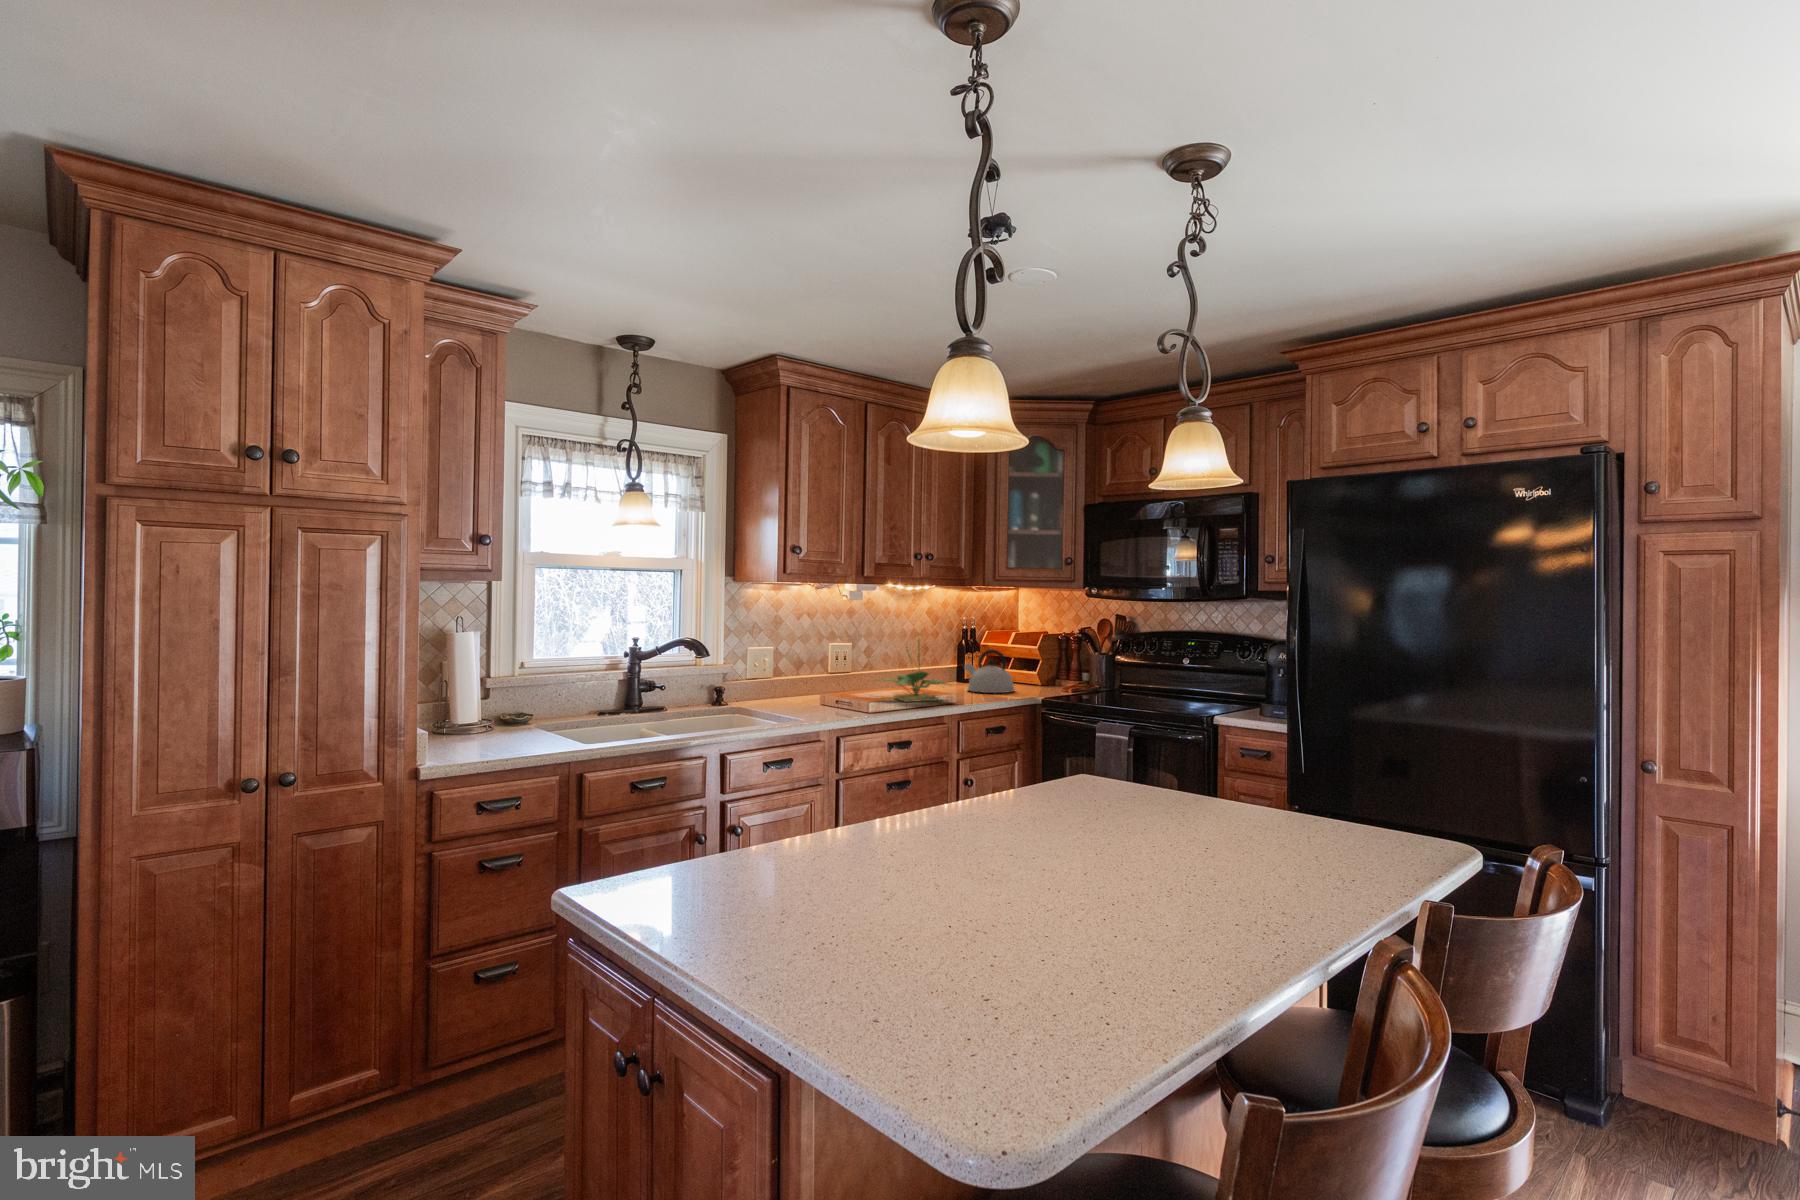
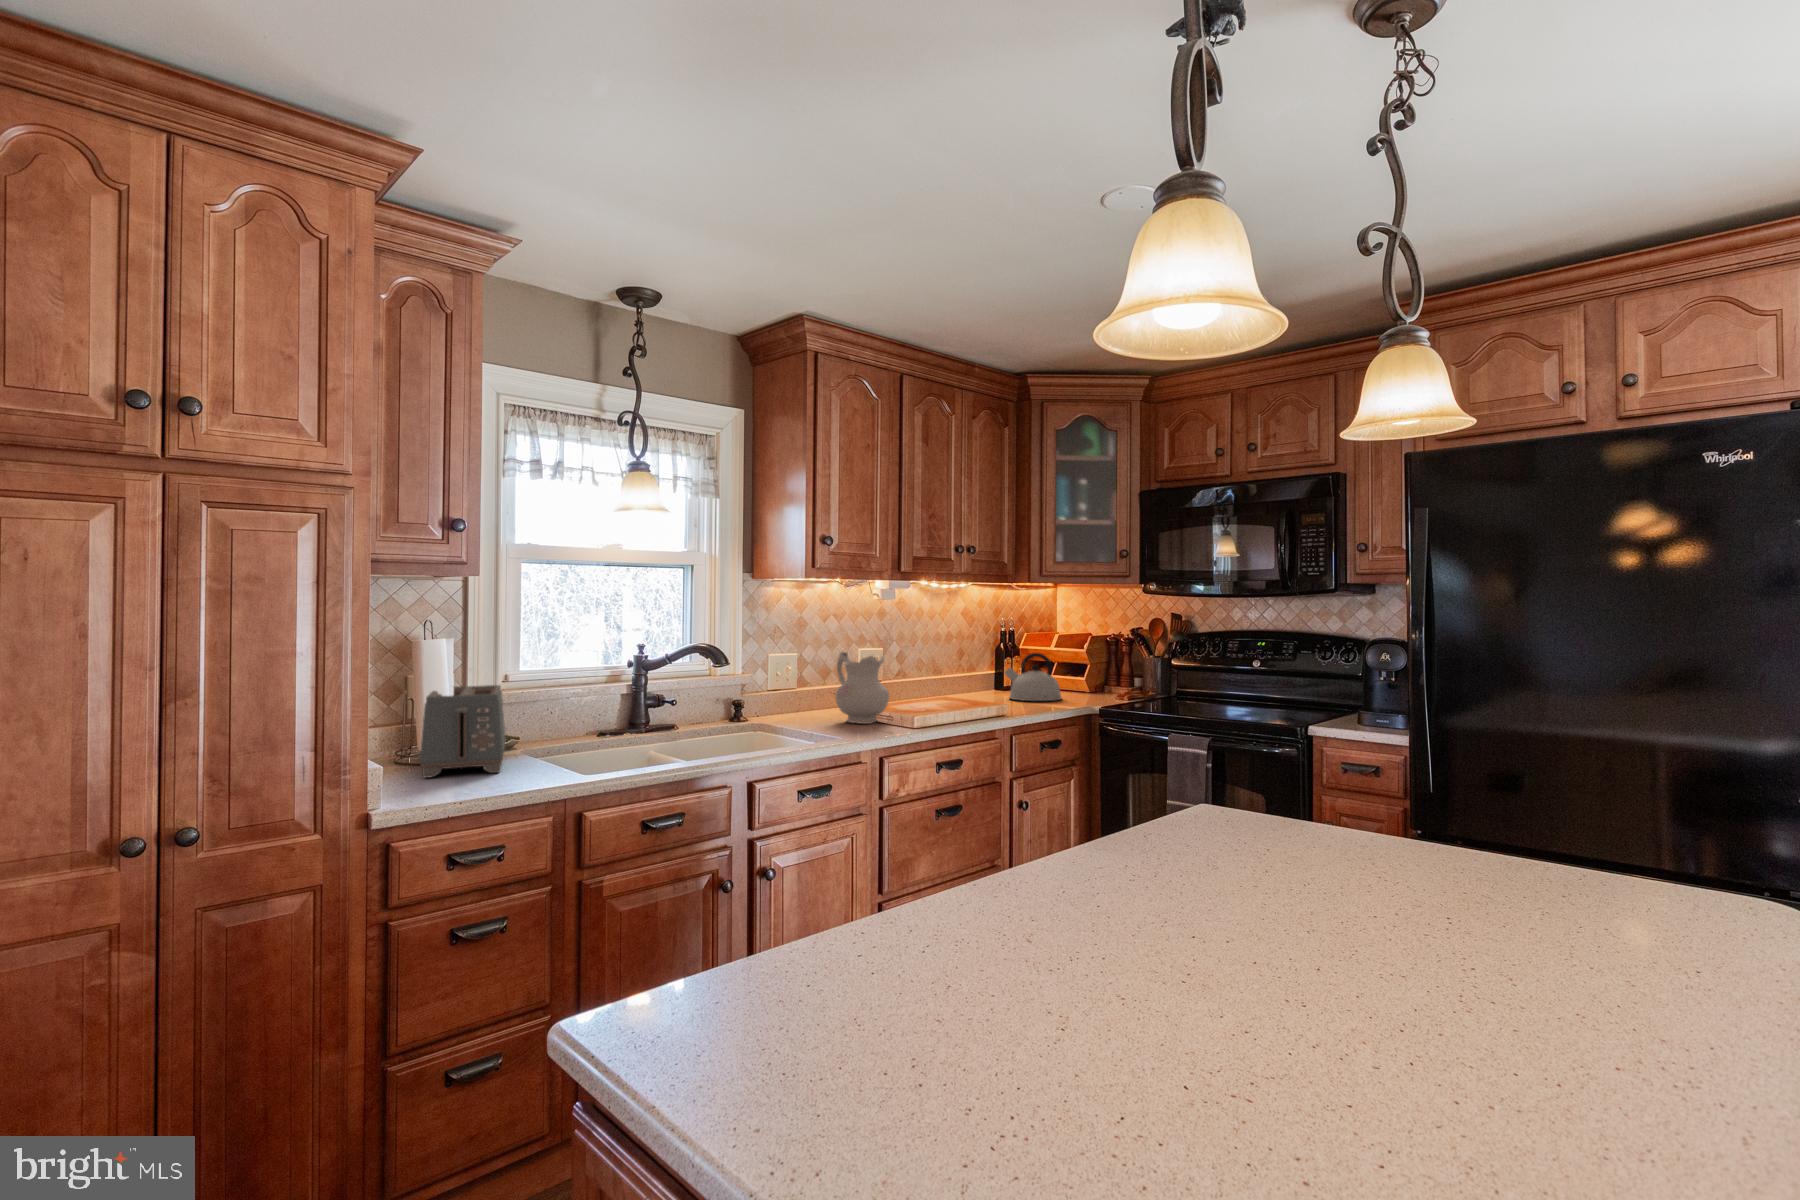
ceramic pitcher: none [805,647,851,710] -> present [835,652,889,724]
potted plant: present [881,647,950,702] -> none [907,634,1001,713]
toaster: none [452,671,520,745] -> present [420,685,505,778]

